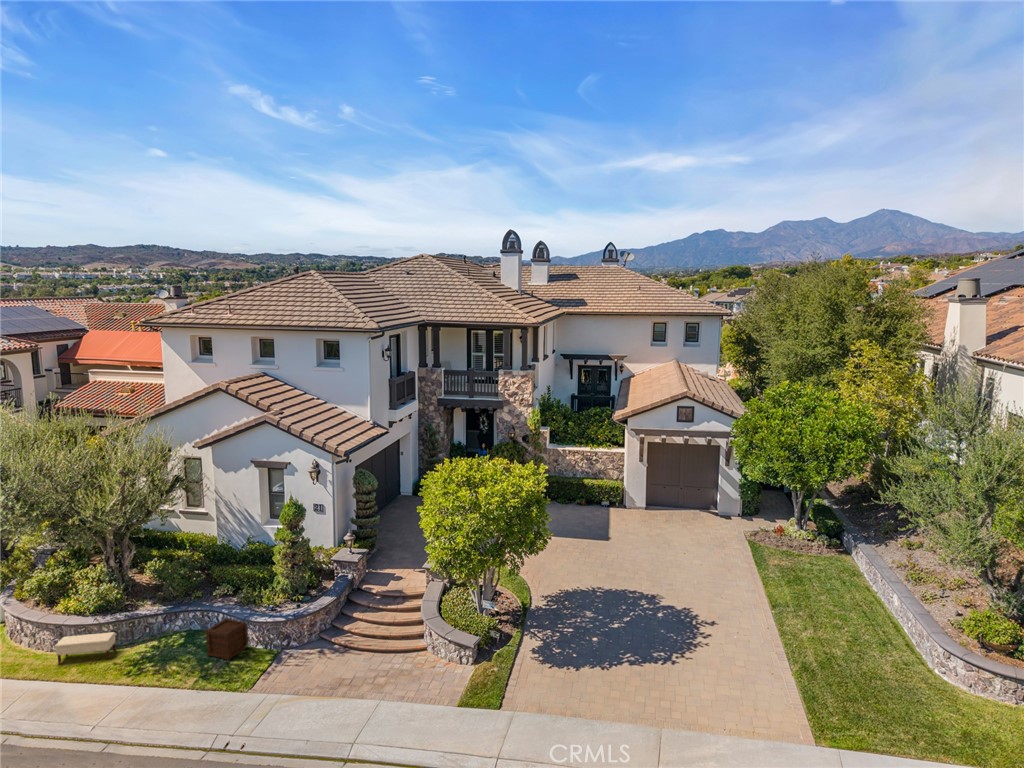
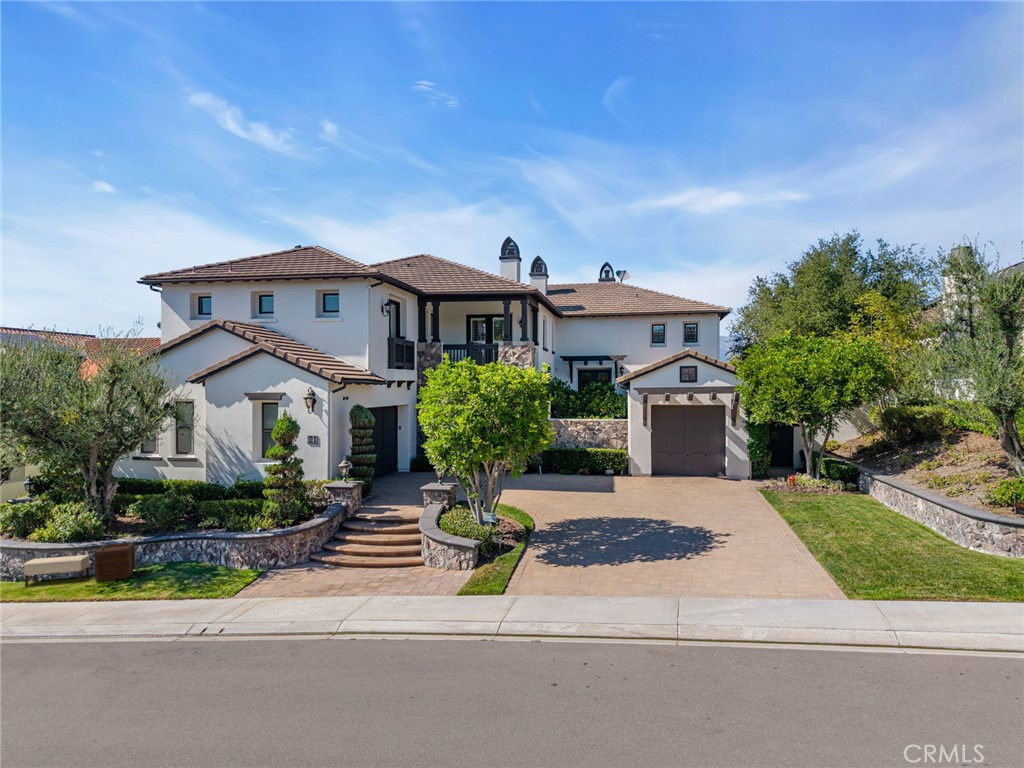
wooden crate: present [206,619,249,660] -> present [95,543,135,581]

